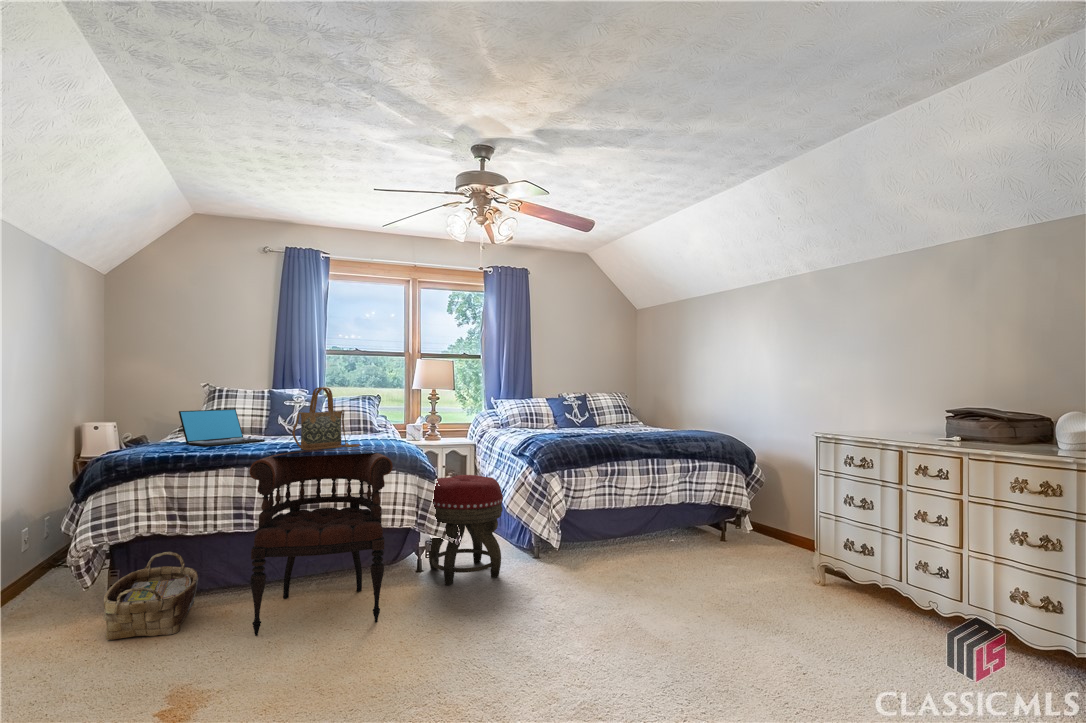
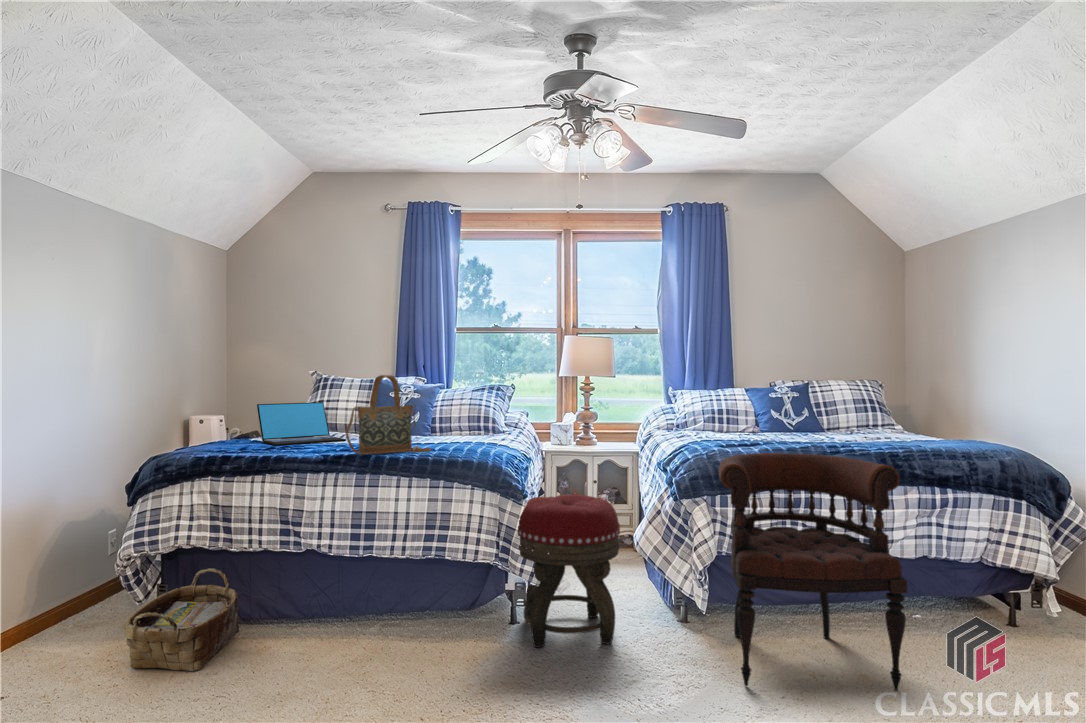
armchair: present [249,450,393,636] -> present [718,453,907,691]

